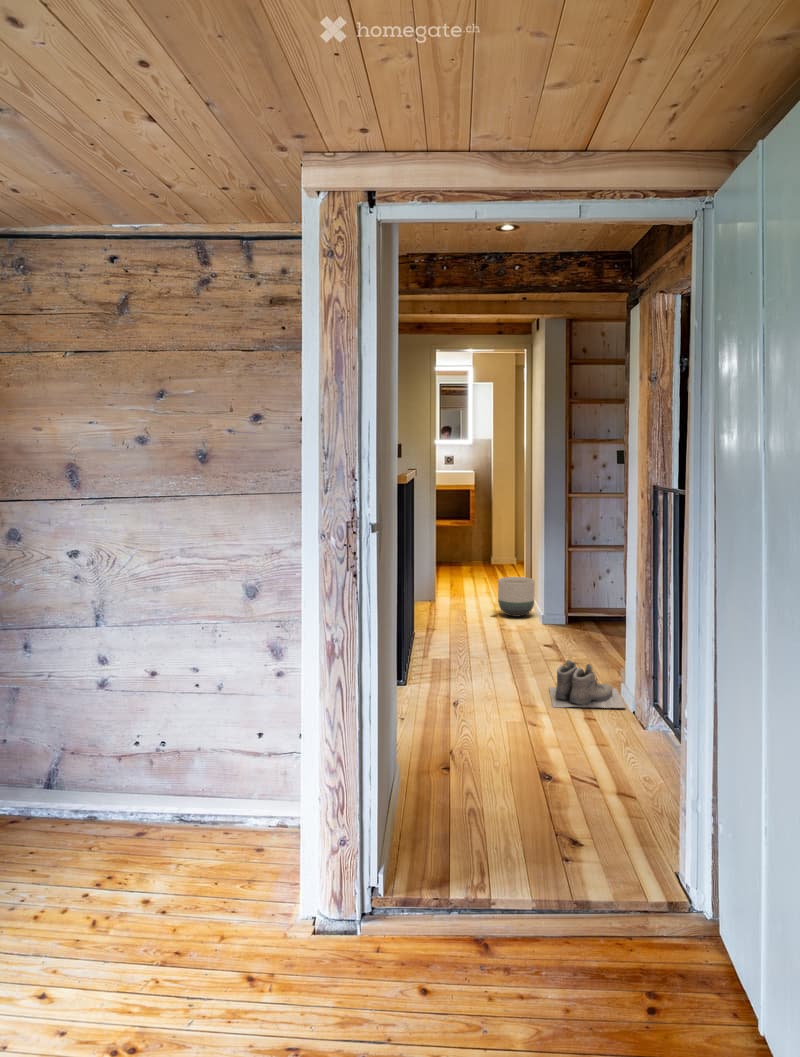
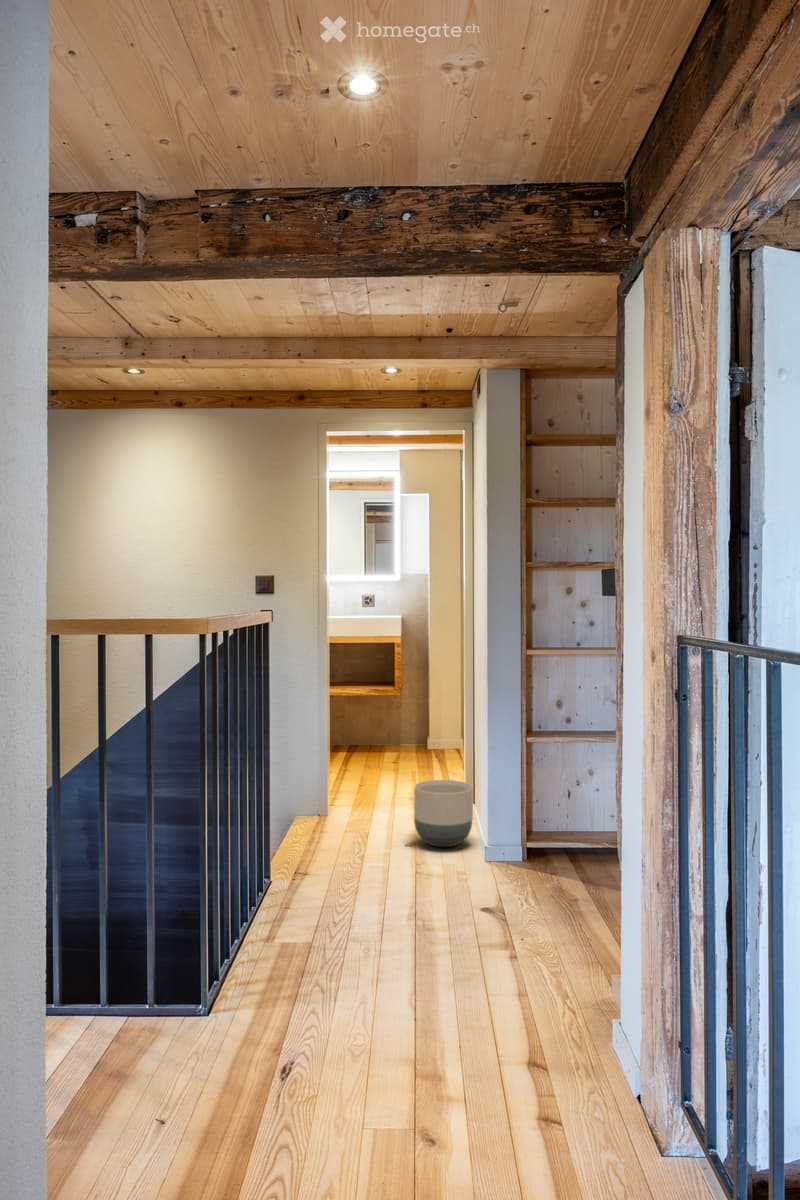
boots: present [549,660,626,708] -> none [468,990,626,1117]

